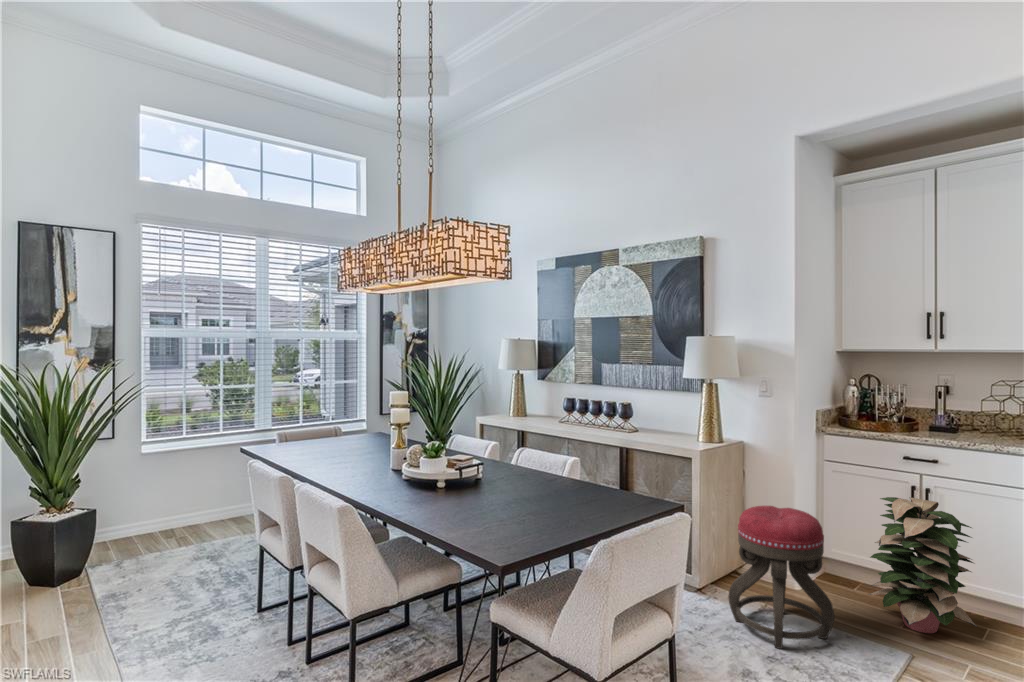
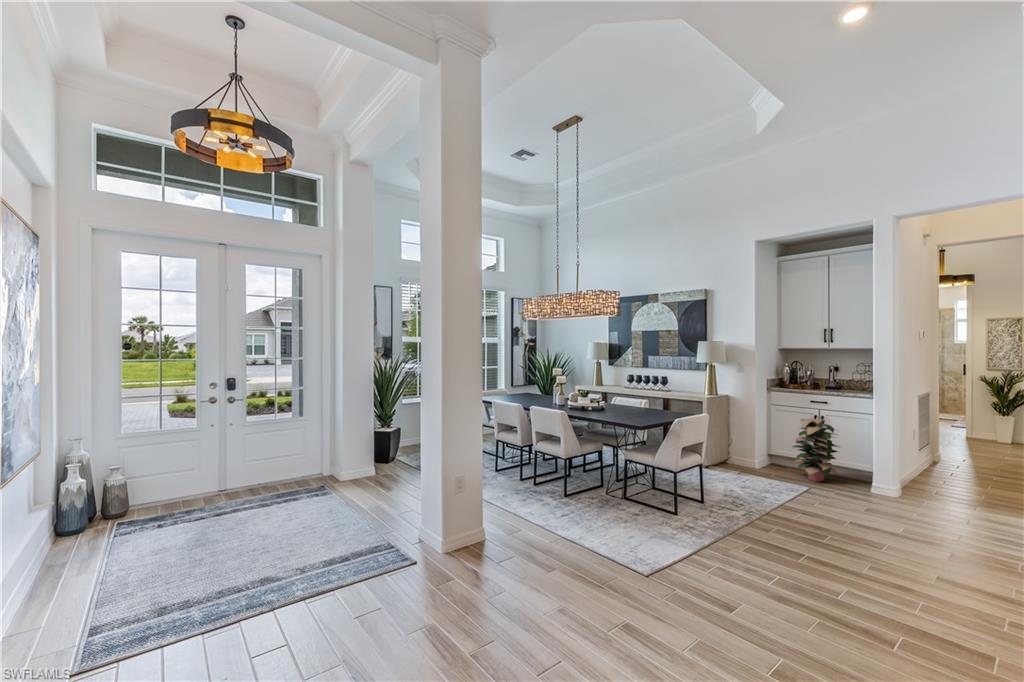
ottoman: present [728,506,834,649] -> none [723,423,773,485]

